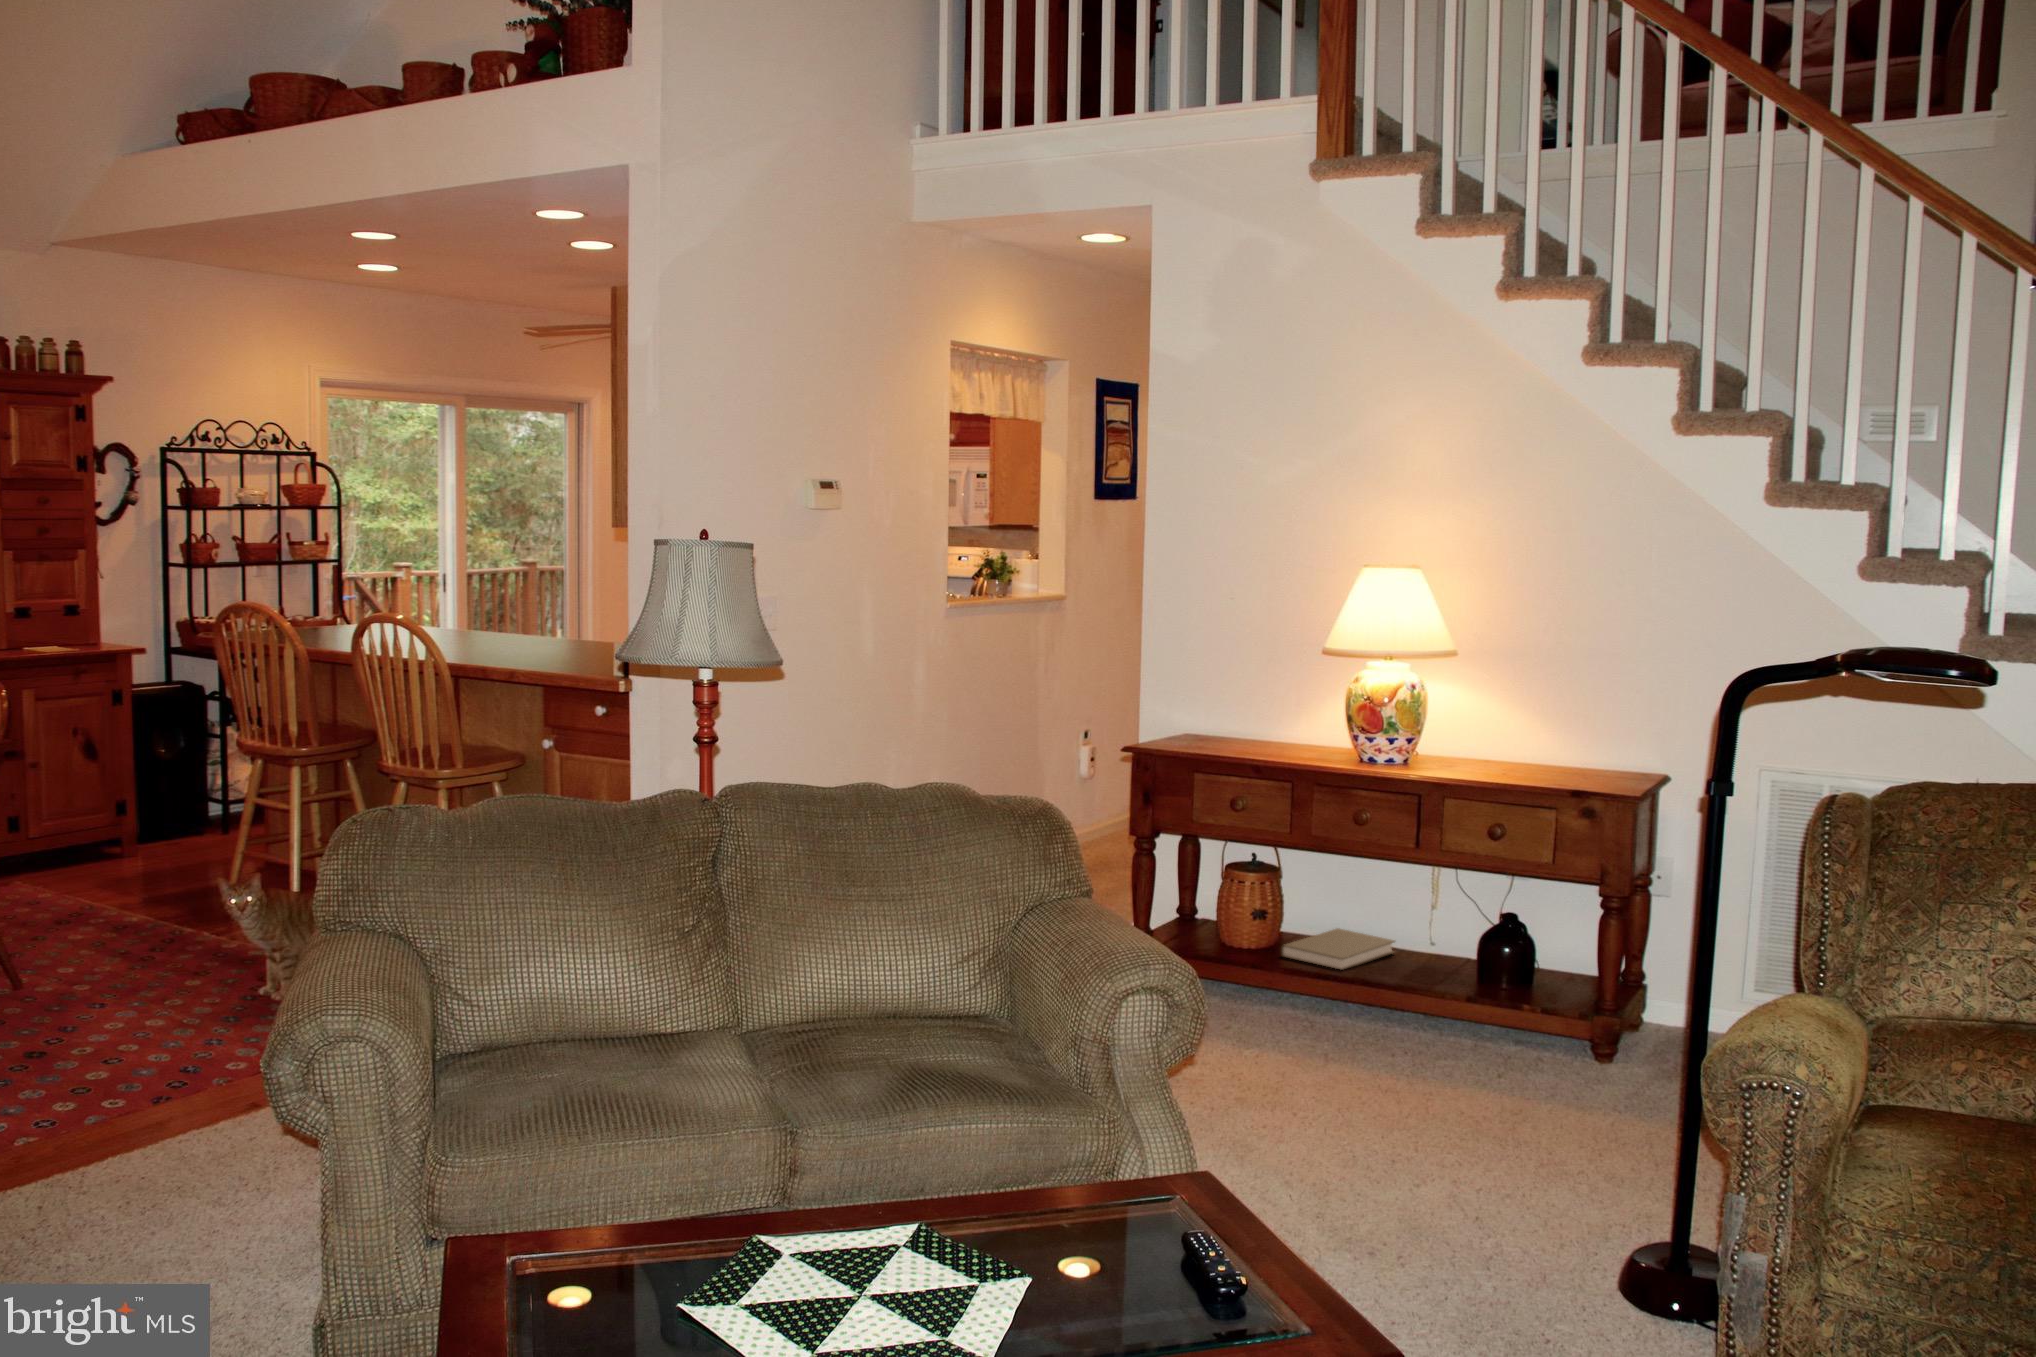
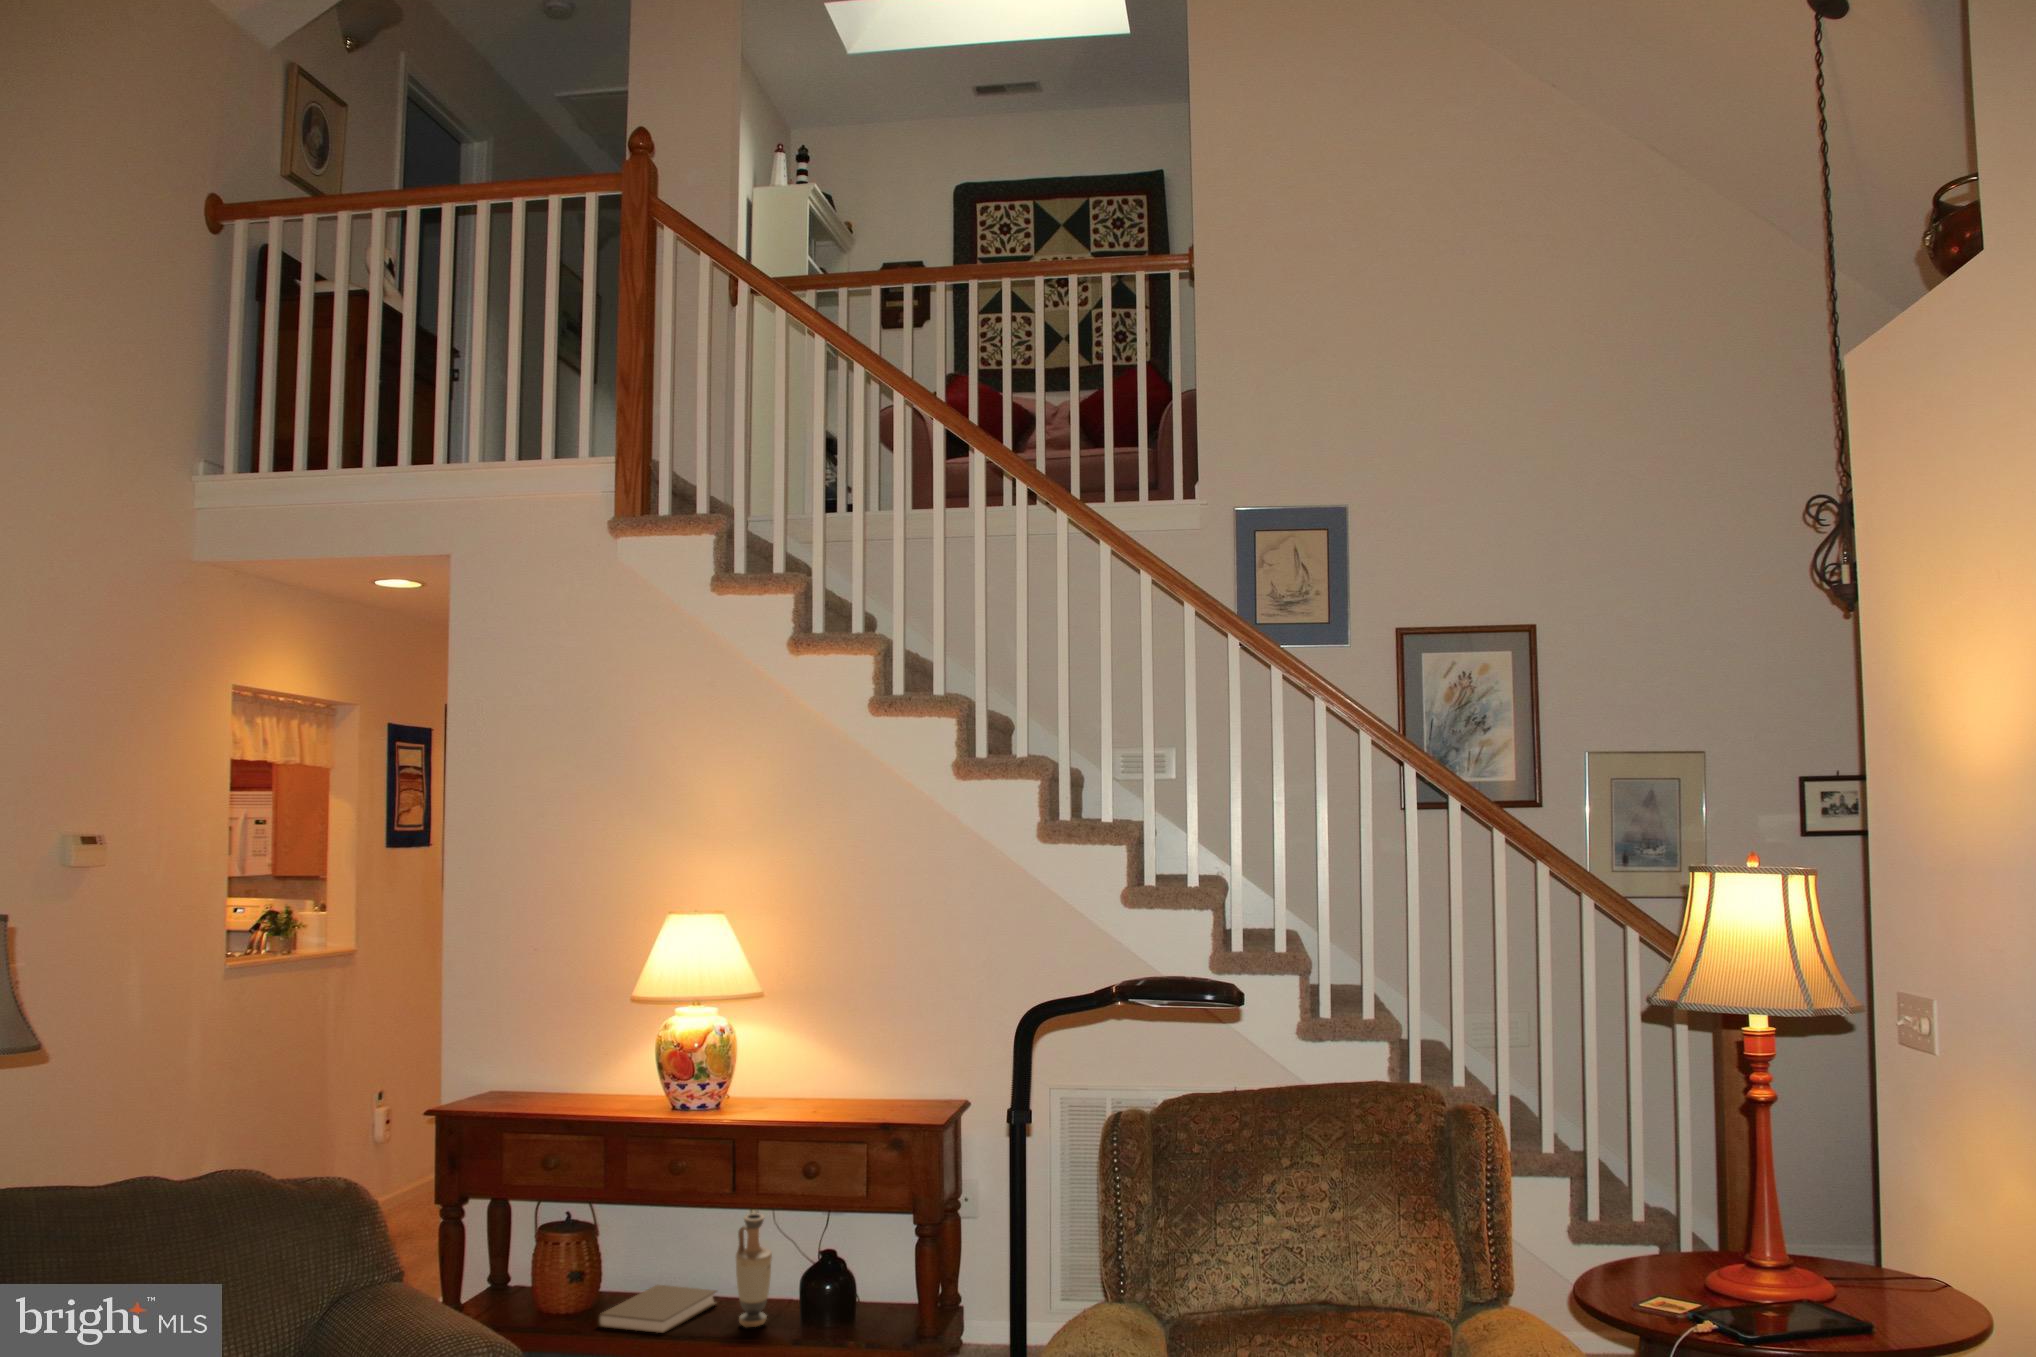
vase: none [1415,871,1451,977] -> present [736,1213,772,1327]

